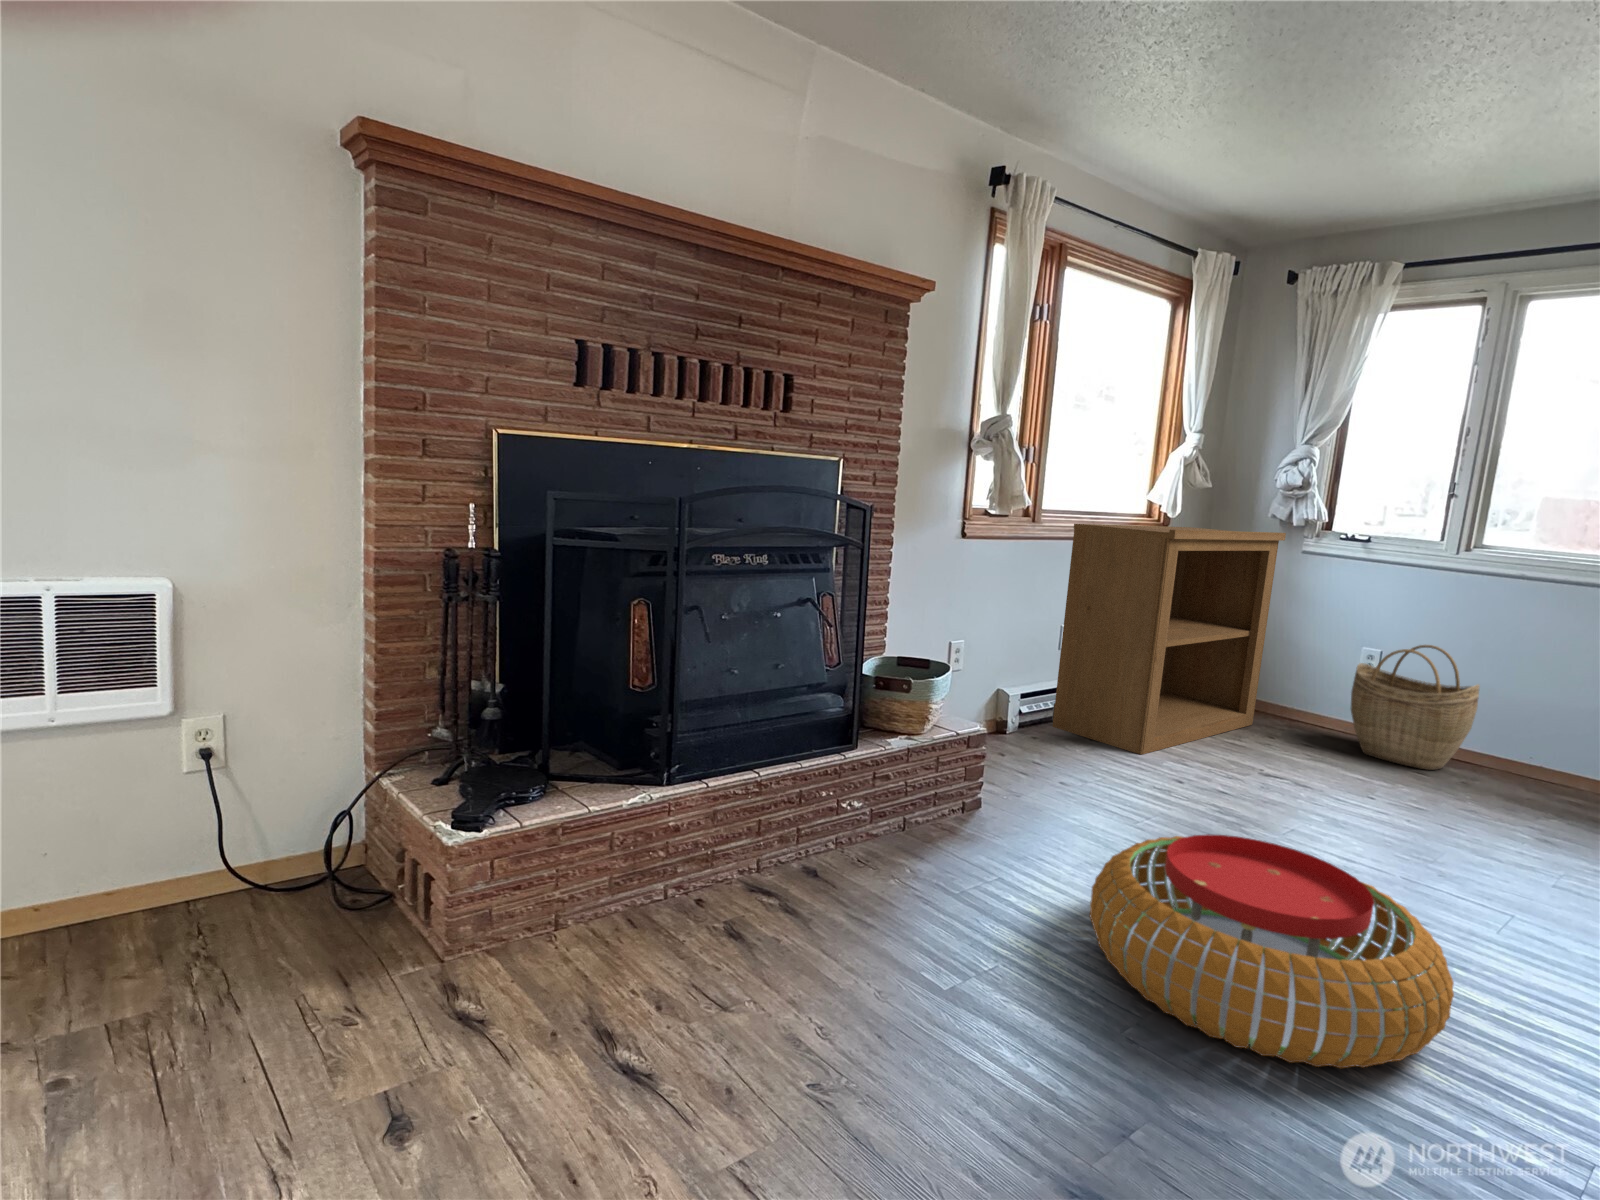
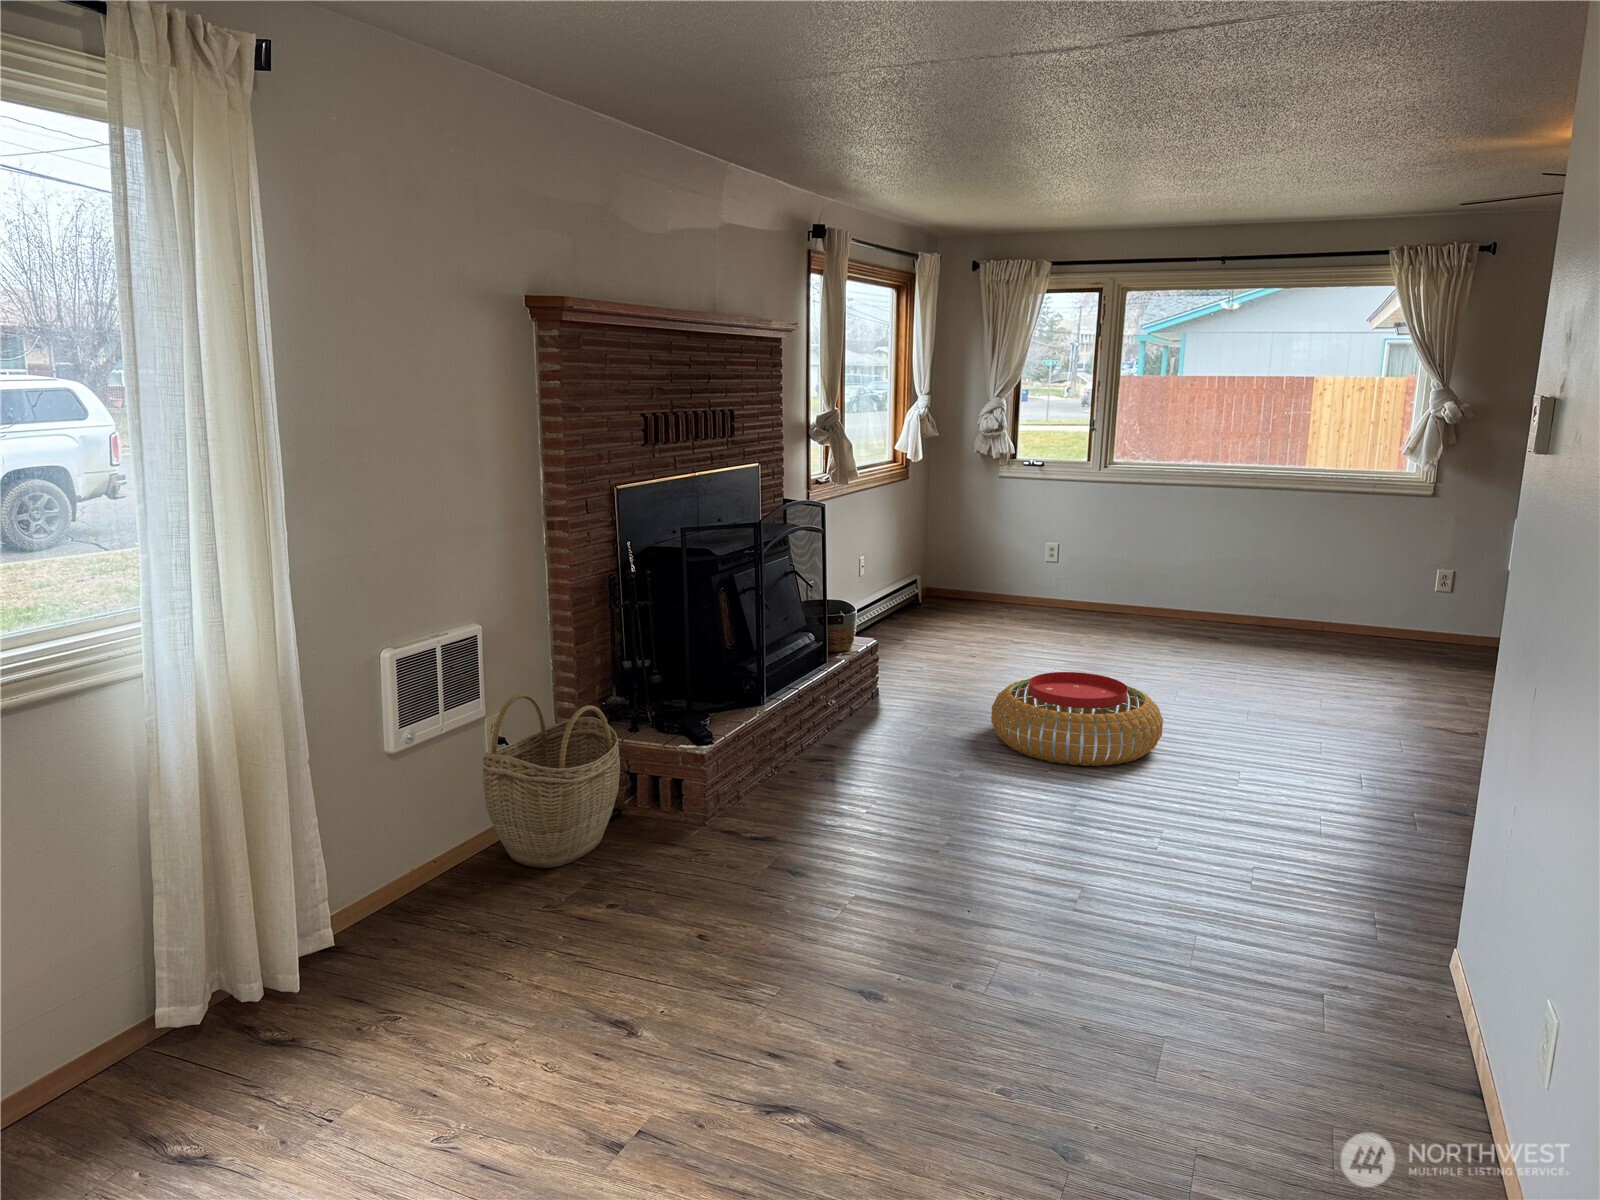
bookshelf: present [1052,524,1286,755] -> none [862,465,994,646]
woven basket: present [1351,645,1480,770] -> present [483,694,620,868]

